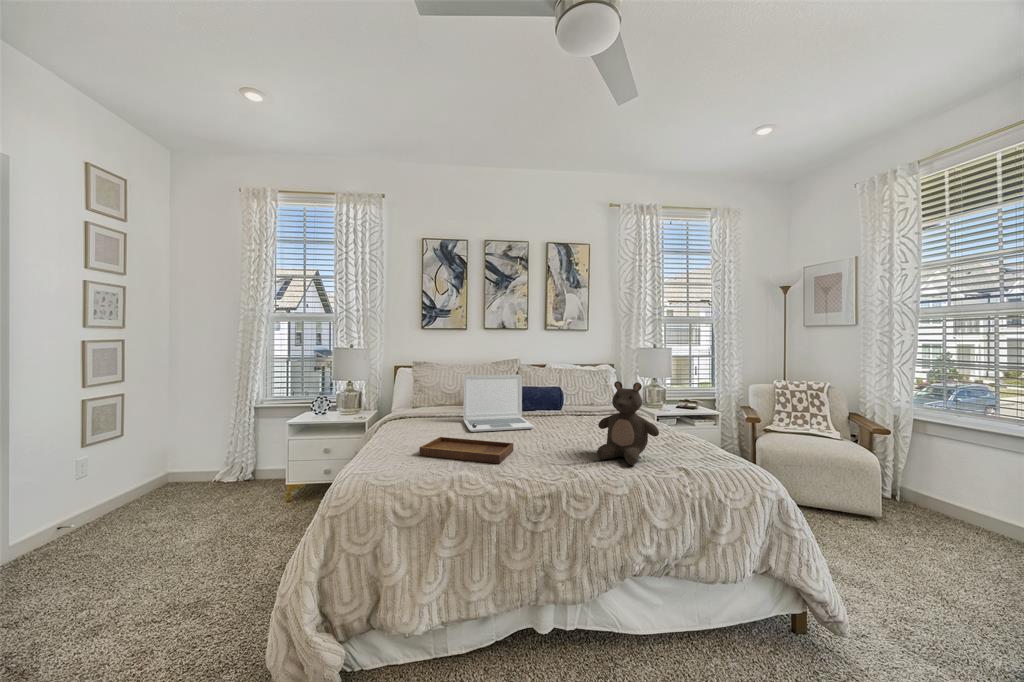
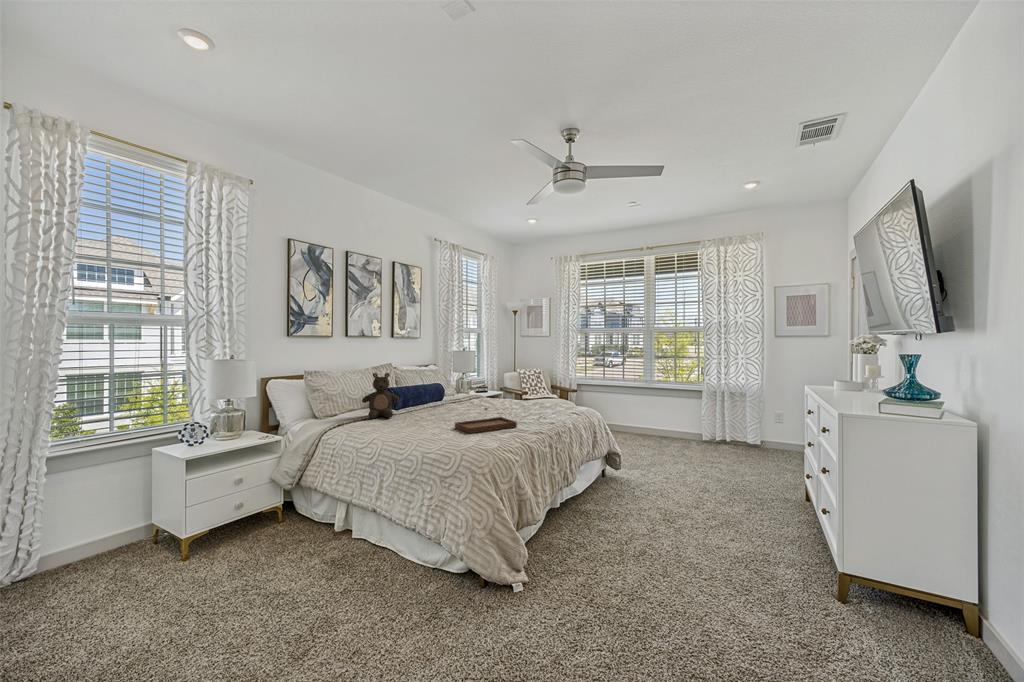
laptop: present [463,375,534,432] -> none [413,375,469,420]
stuffed bear: present [597,381,659,465] -> present [362,373,399,419]

